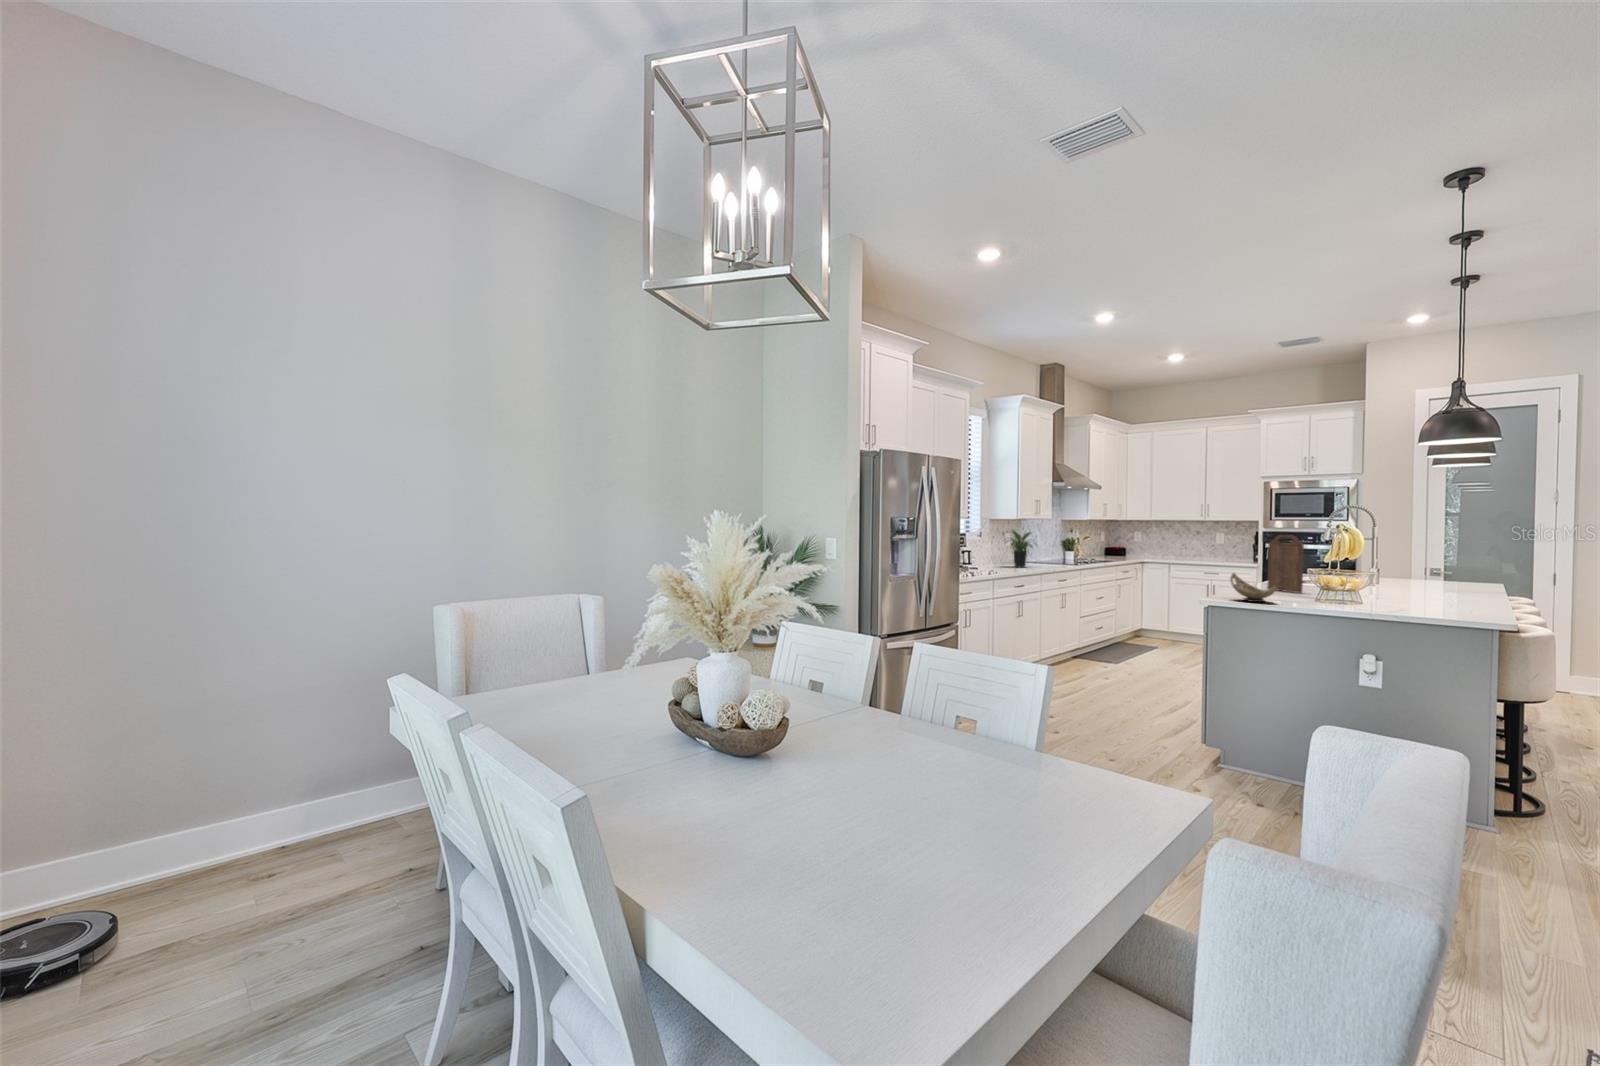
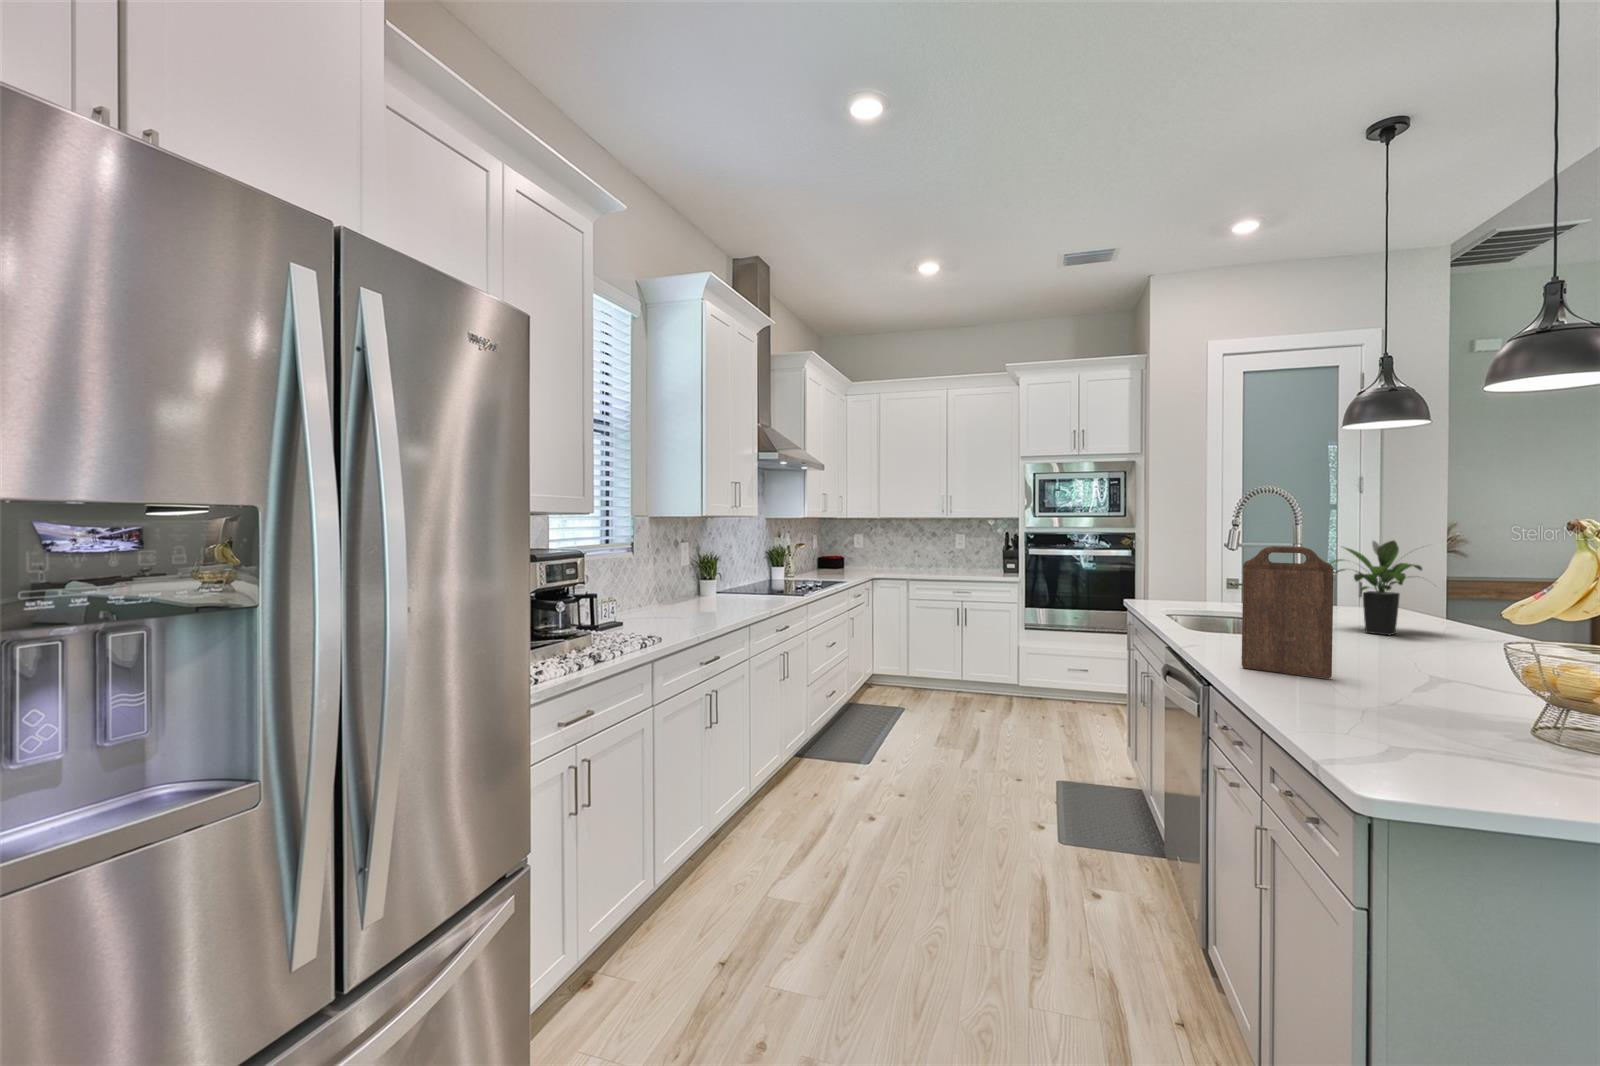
potted plant: present [1006,531,1033,568] -> present [1330,541,1423,635]
decorative bowl: present [1230,573,1277,602] -> none [1337,669,1511,772]

